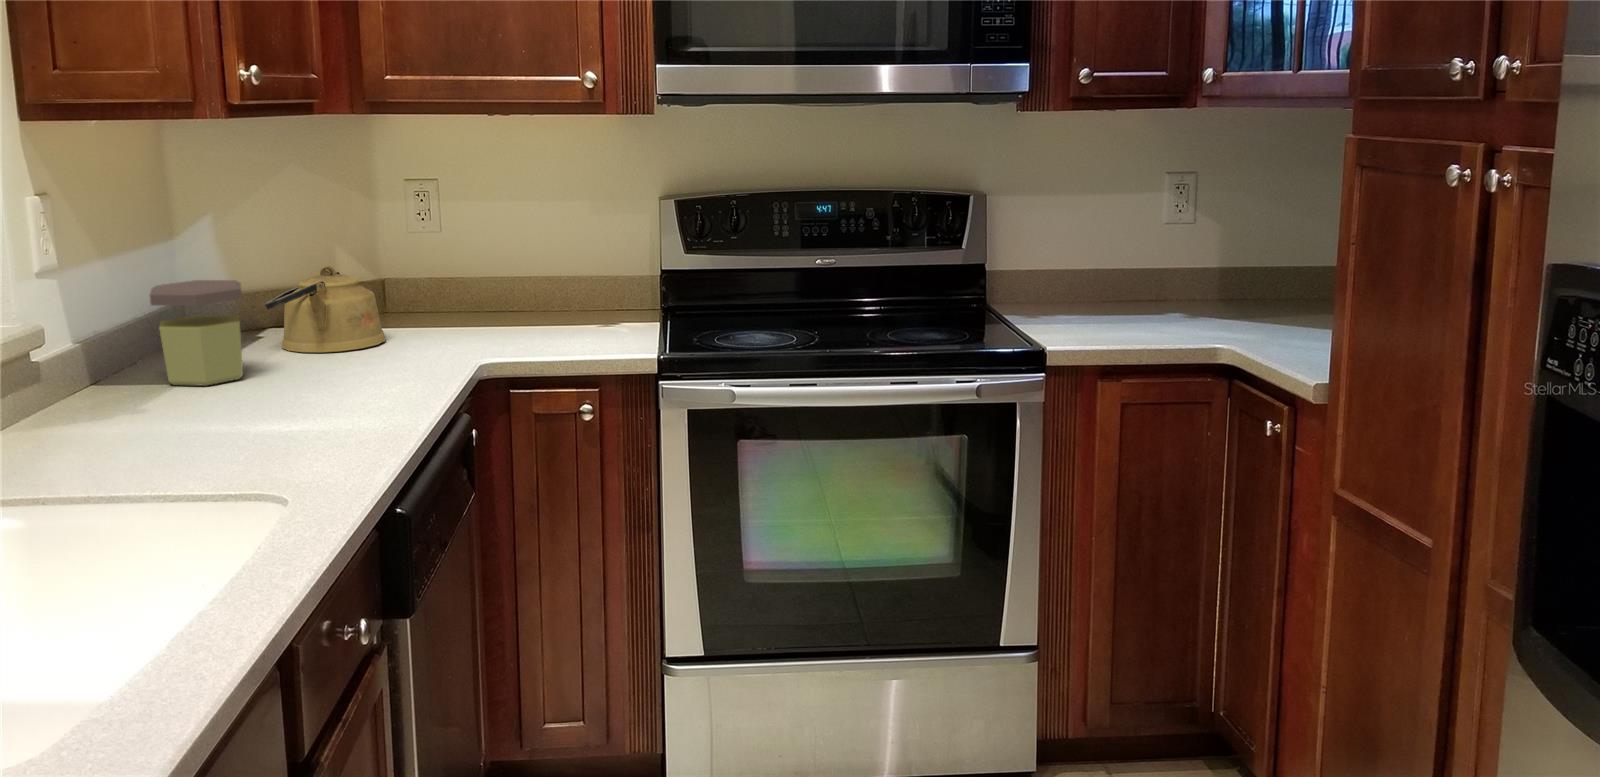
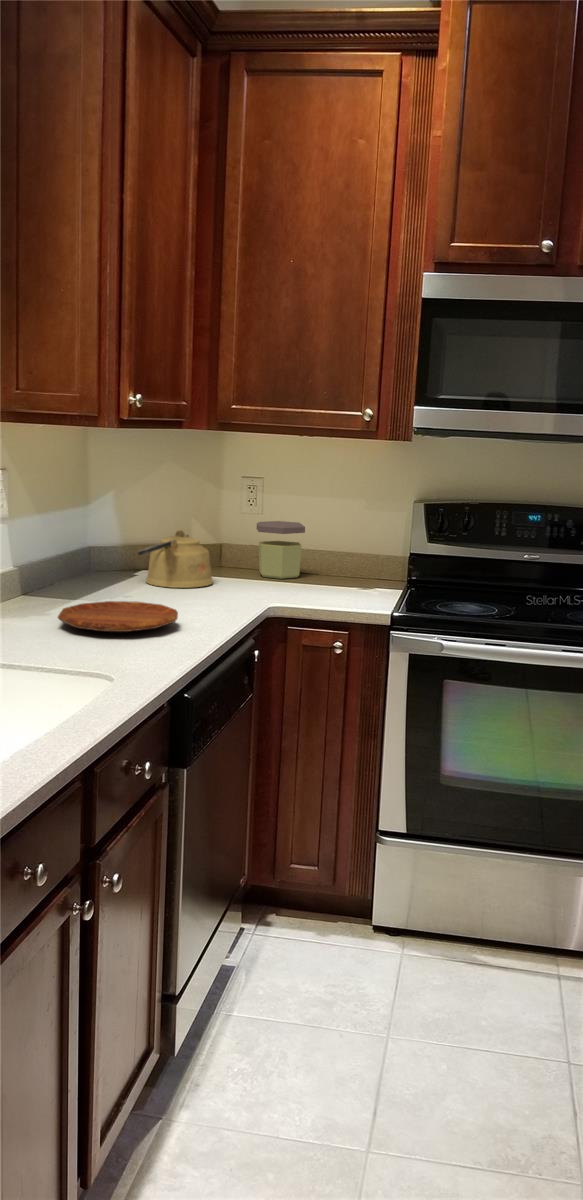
jar: present [150,280,243,386] -> present [257,521,305,579]
tray: none [167,380,358,432] -> present [58,601,178,632]

